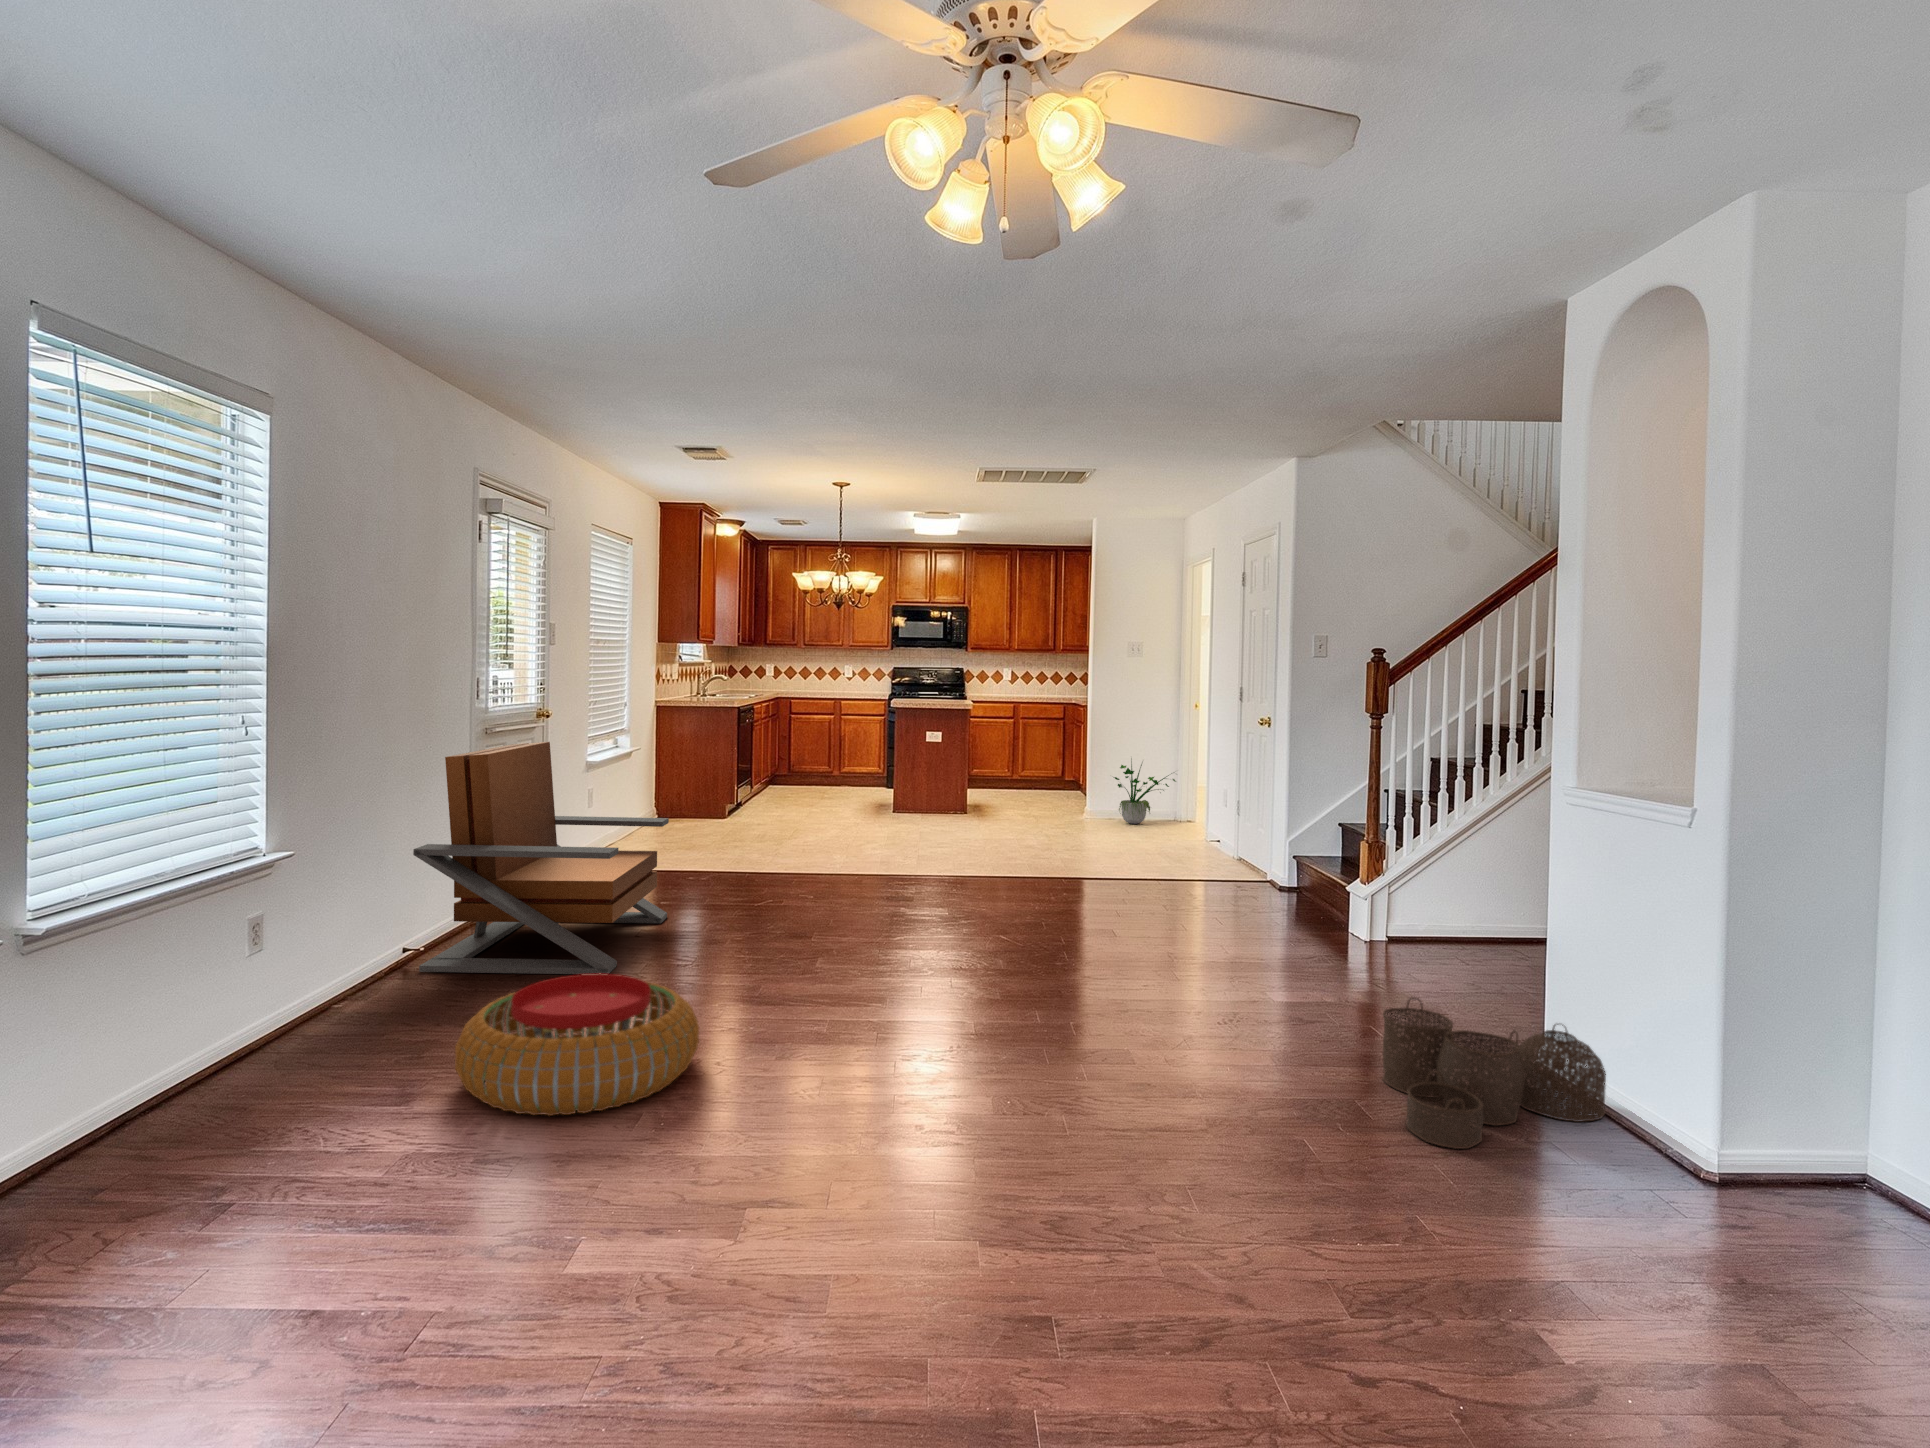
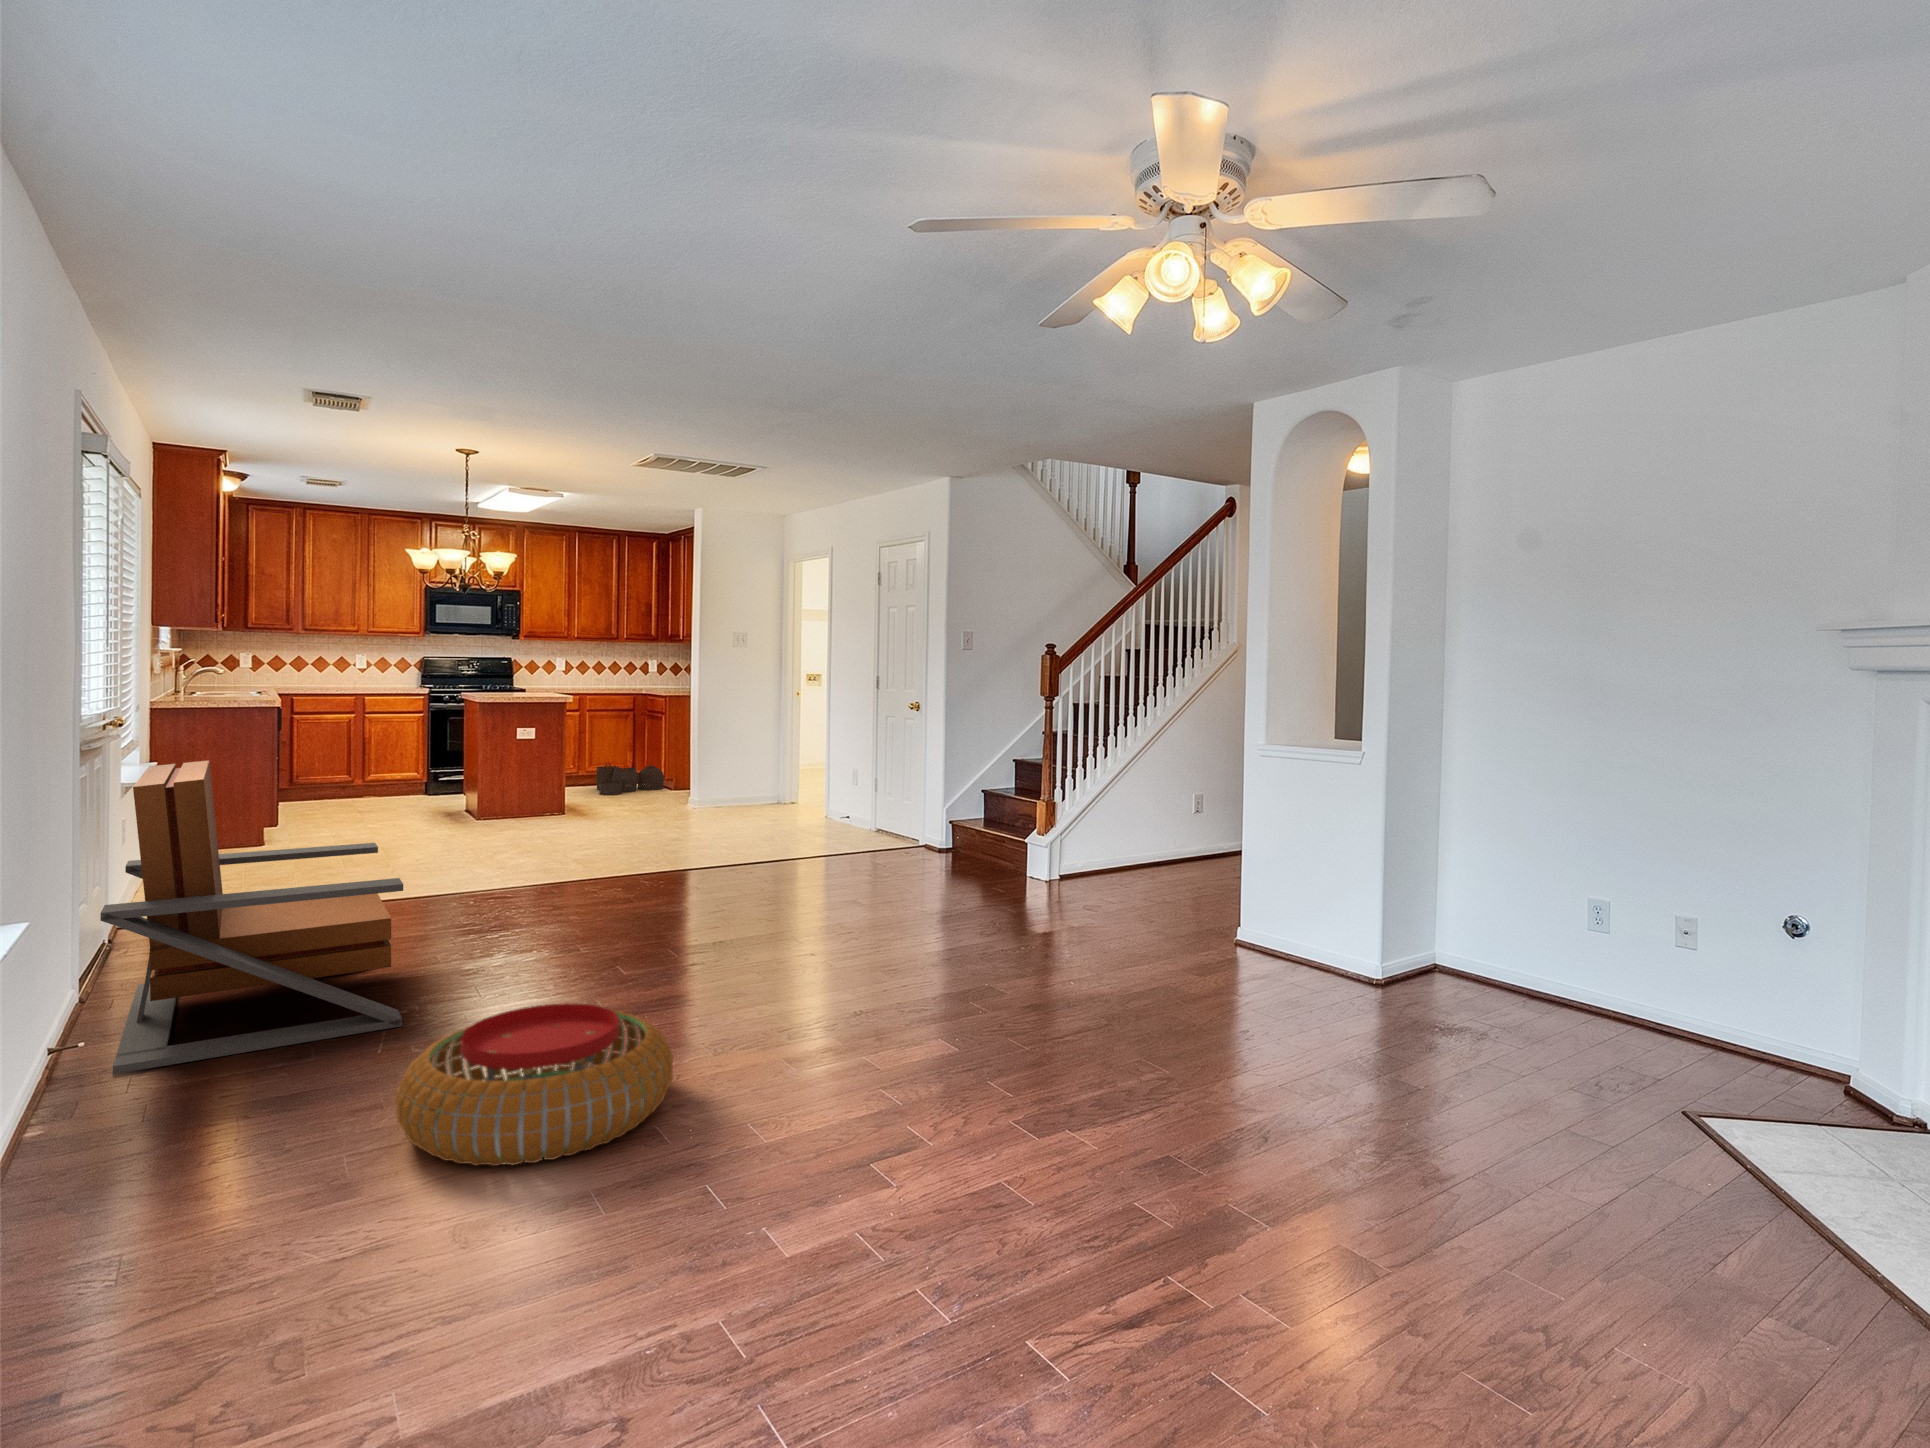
potted plant: present [1114,761,1176,824] -> none [723,739,790,809]
woven basket: present [1383,998,1606,1149] -> present [597,763,664,795]

